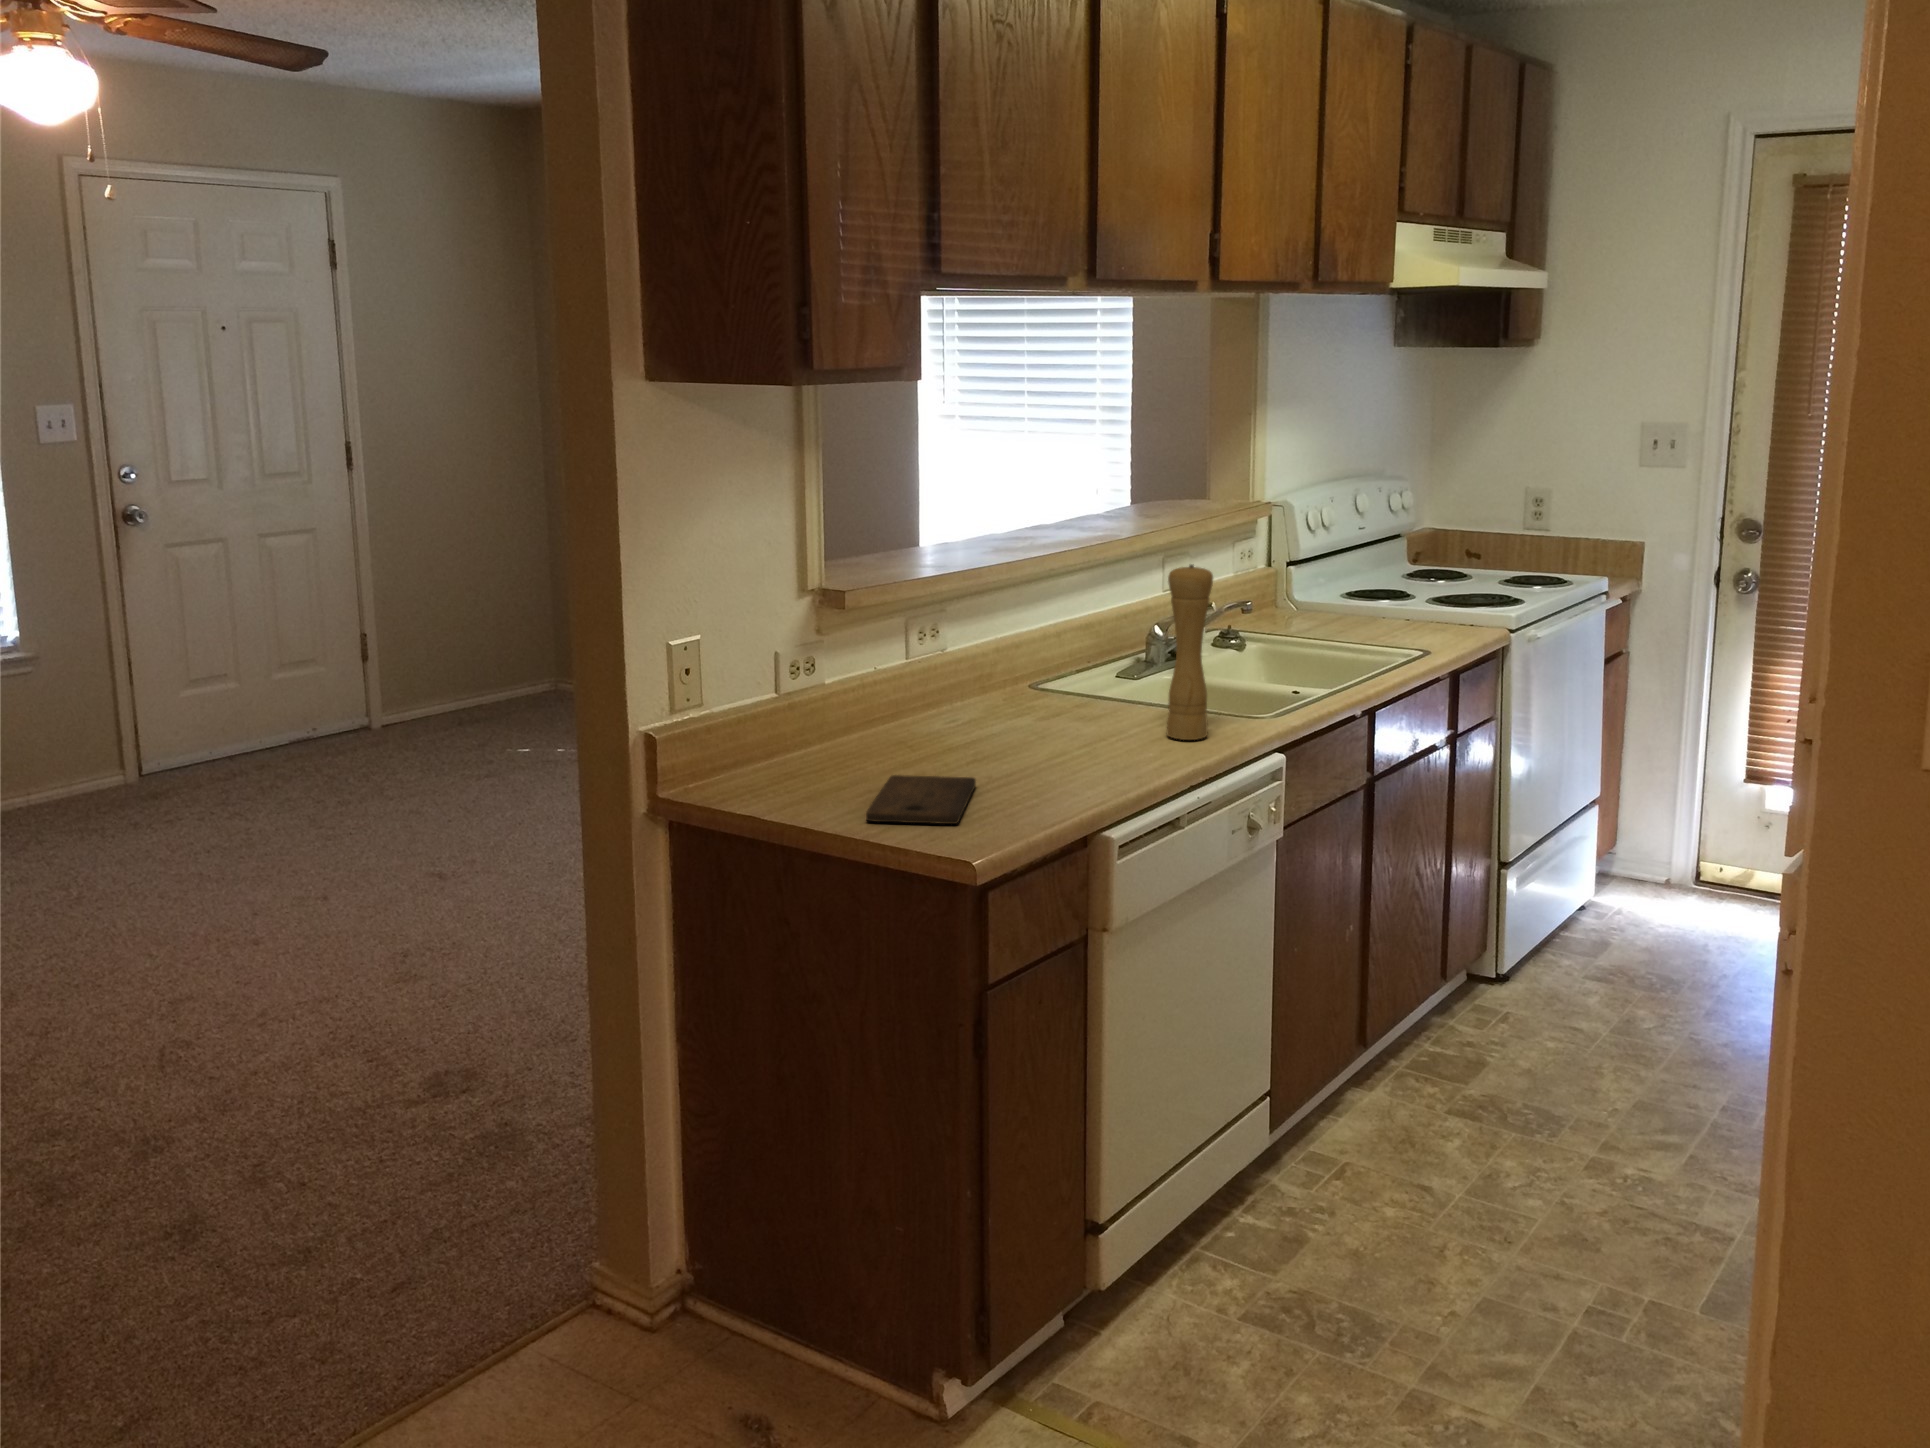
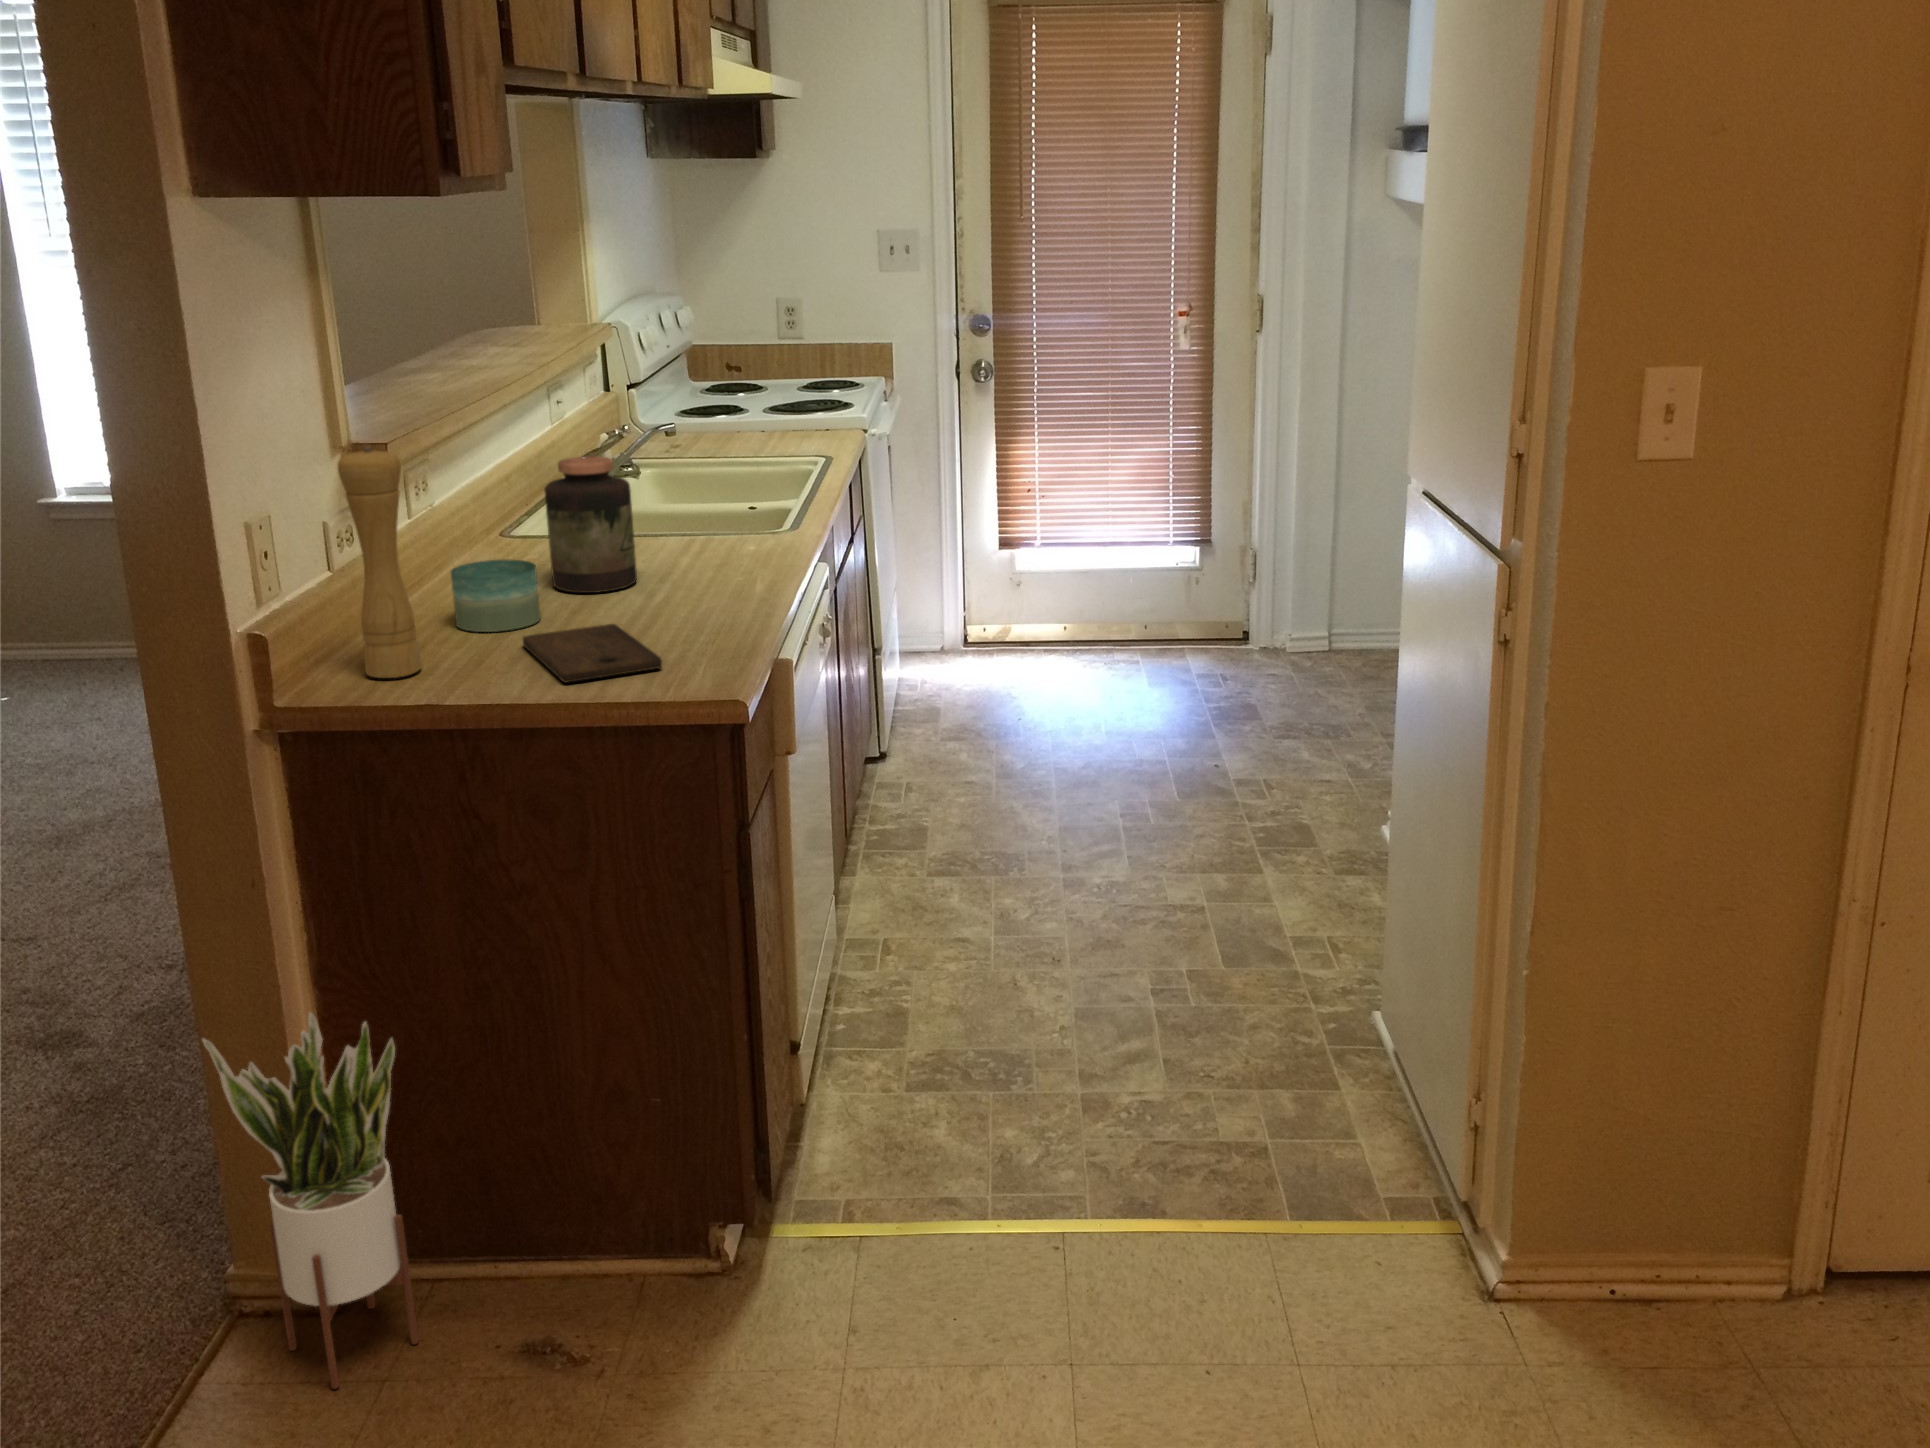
pepper mill: present [1167,564,1213,740] -> present [338,448,421,678]
jar: none [995,623,1072,750] -> present [544,456,637,593]
candle: none [871,705,945,769] -> present [451,559,541,632]
potted plant: none [553,1056,699,1389] -> present [202,1013,419,1389]

